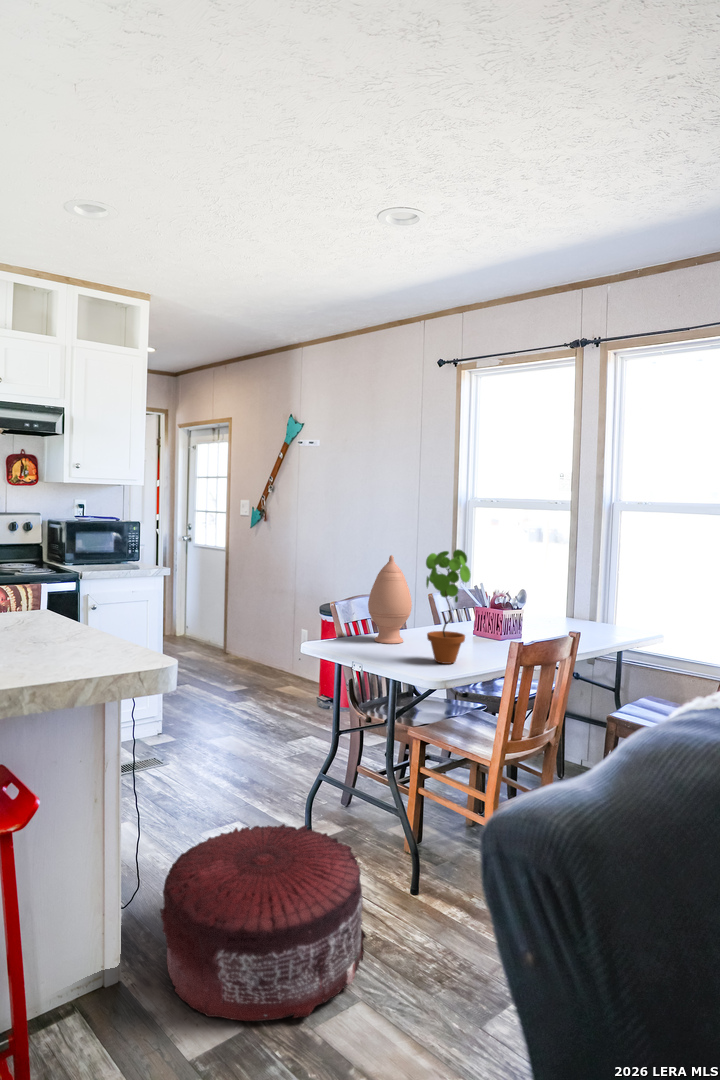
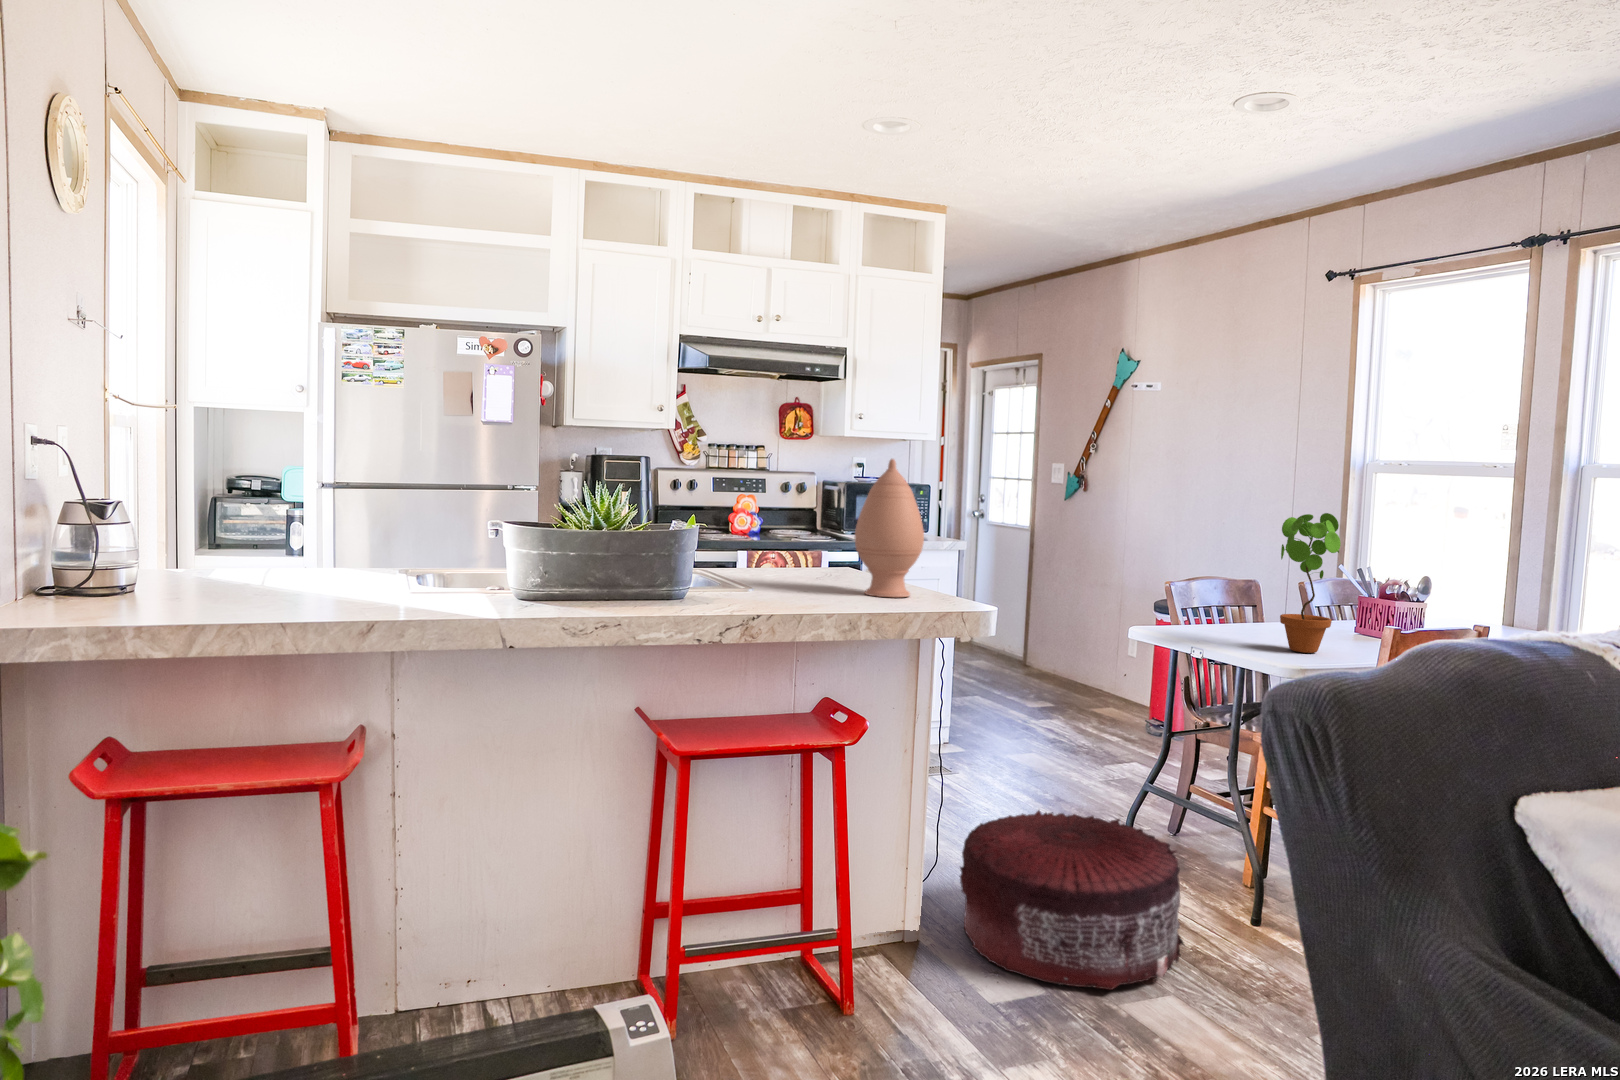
vase: present [368,555,412,644] -> present [855,459,924,597]

